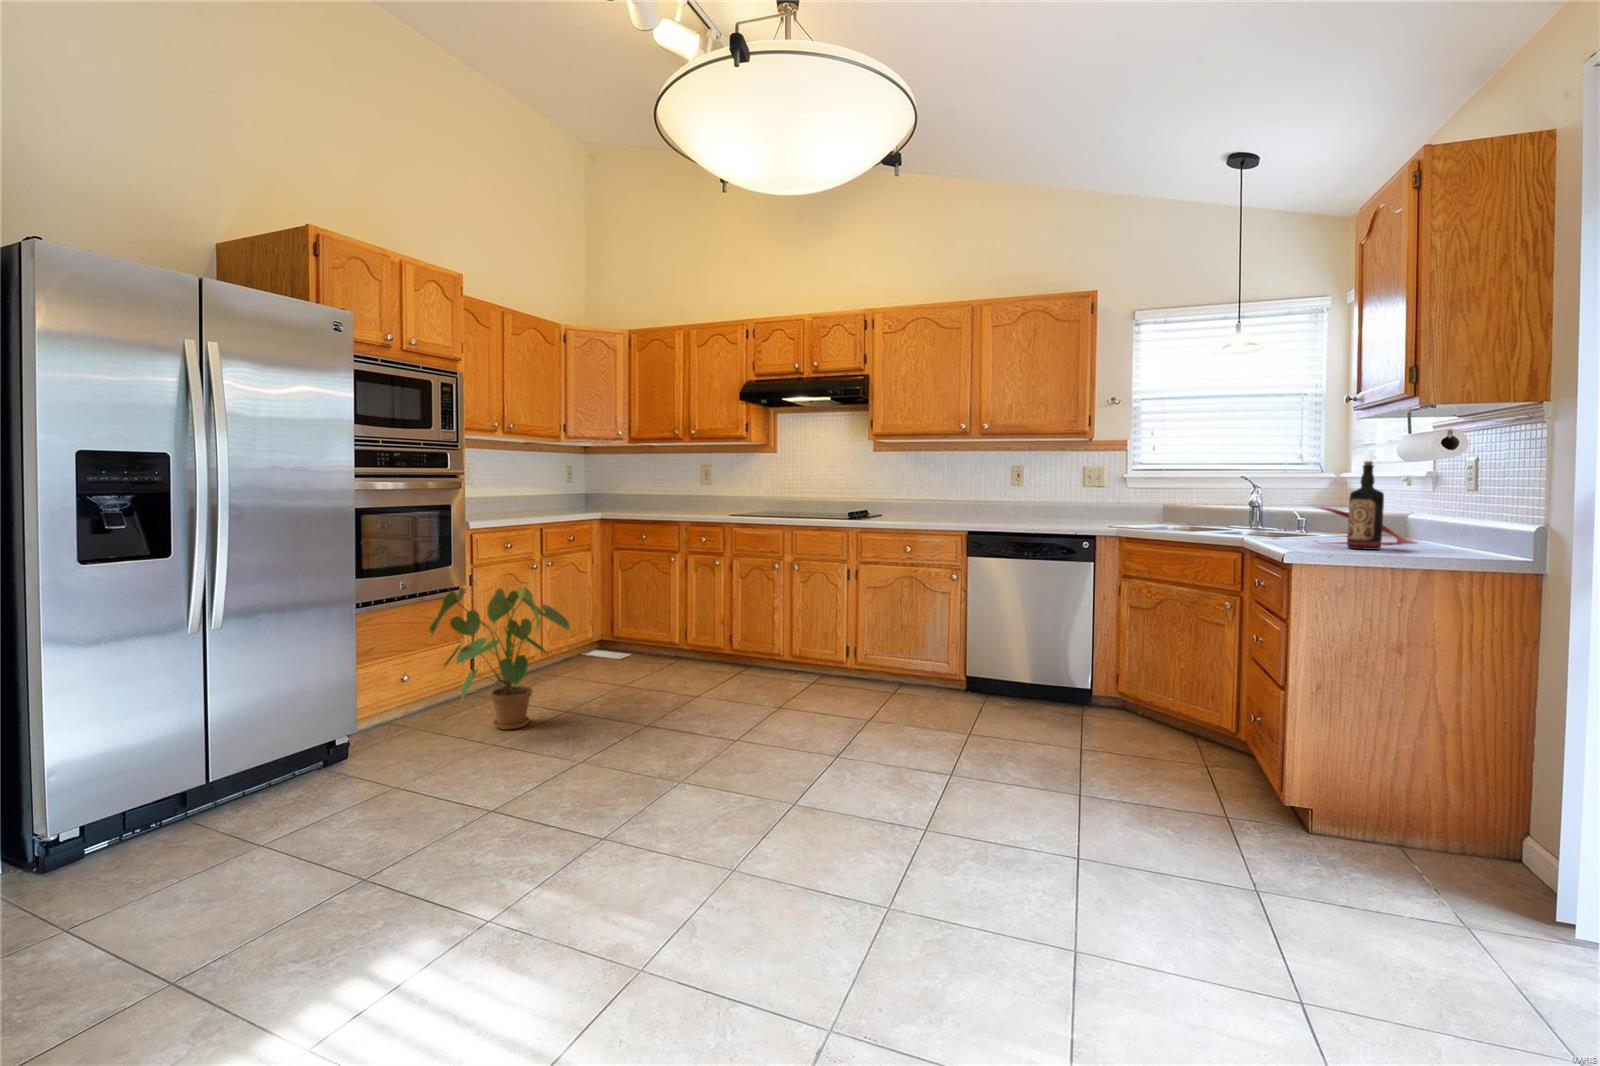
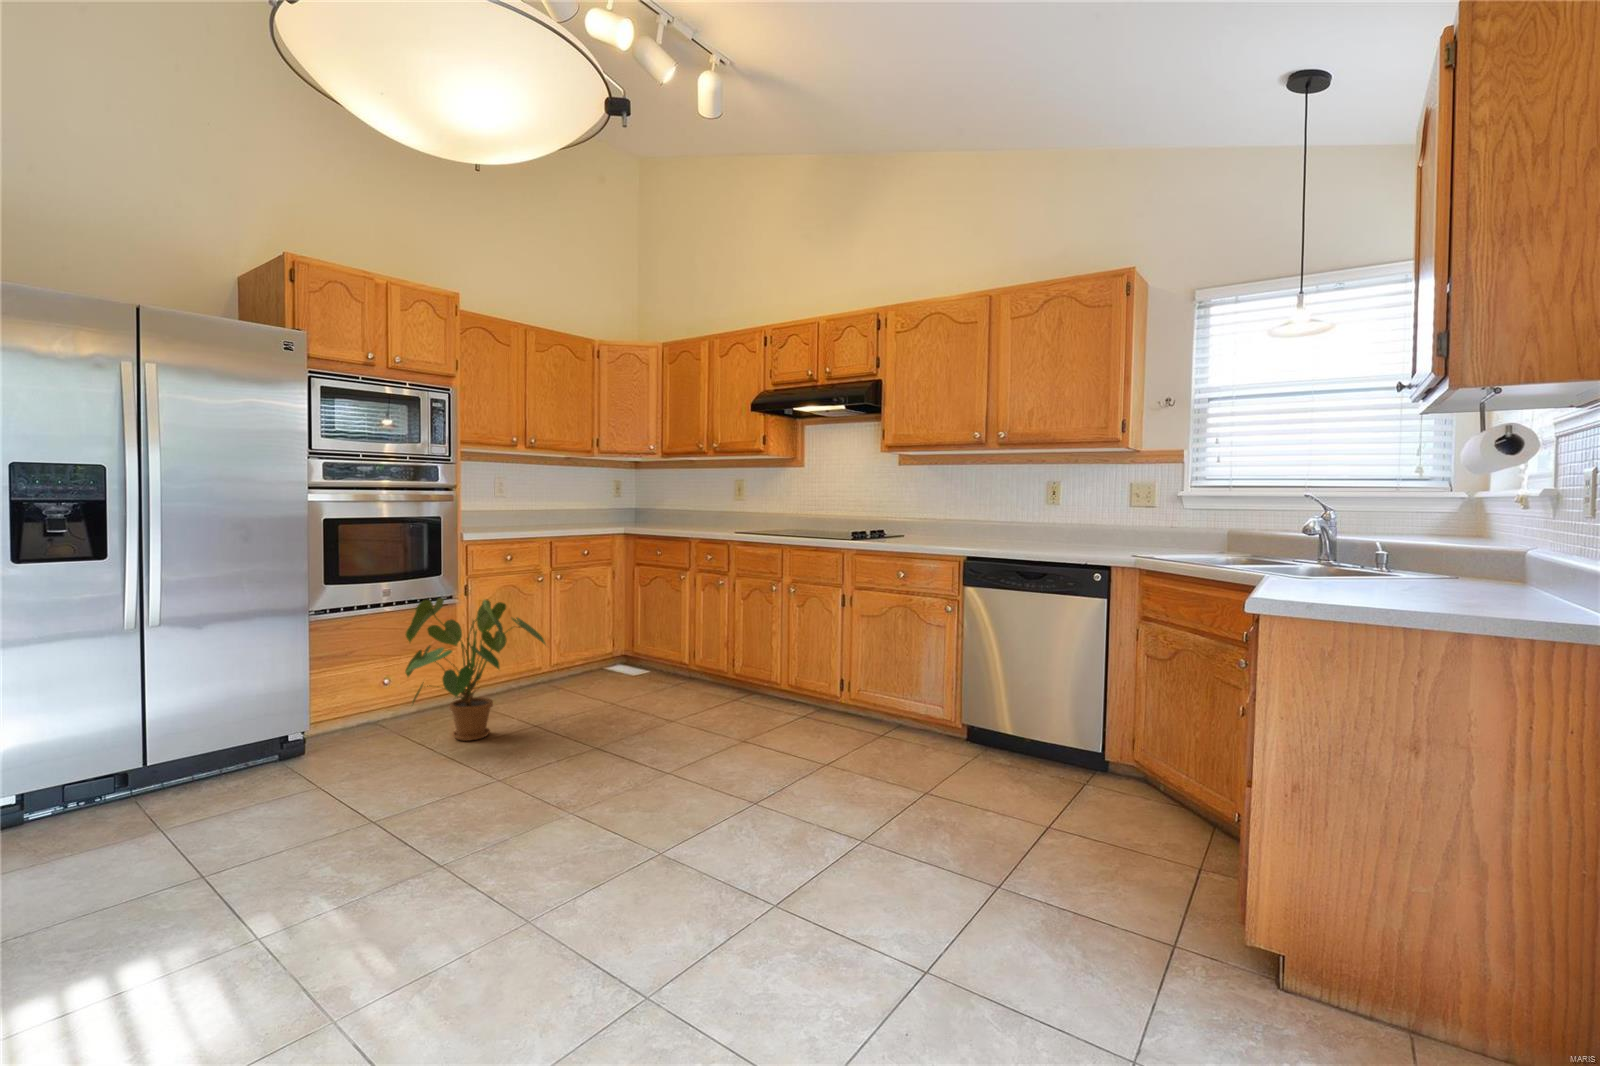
bottle: present [1318,461,1416,550] -> none [1316,471,1468,596]

